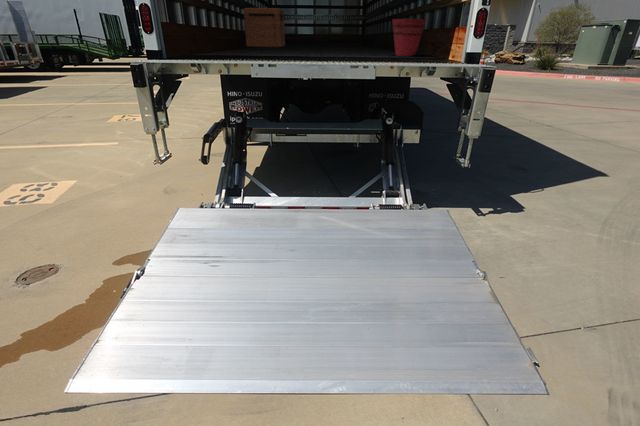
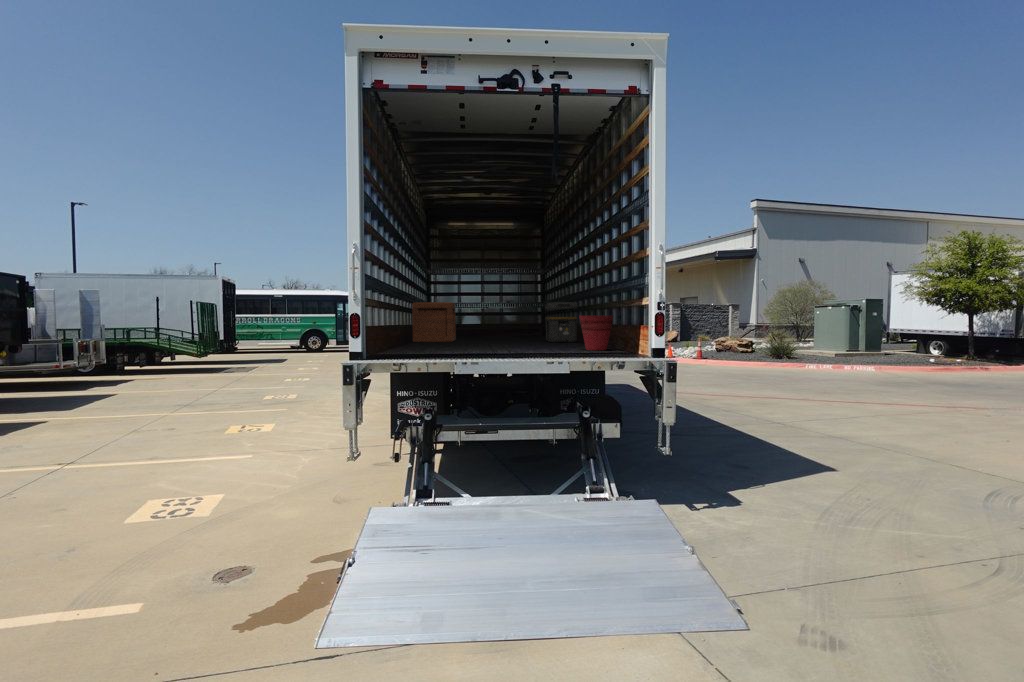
toolbox: none [362,10,392,49] -> present [545,302,577,342]

